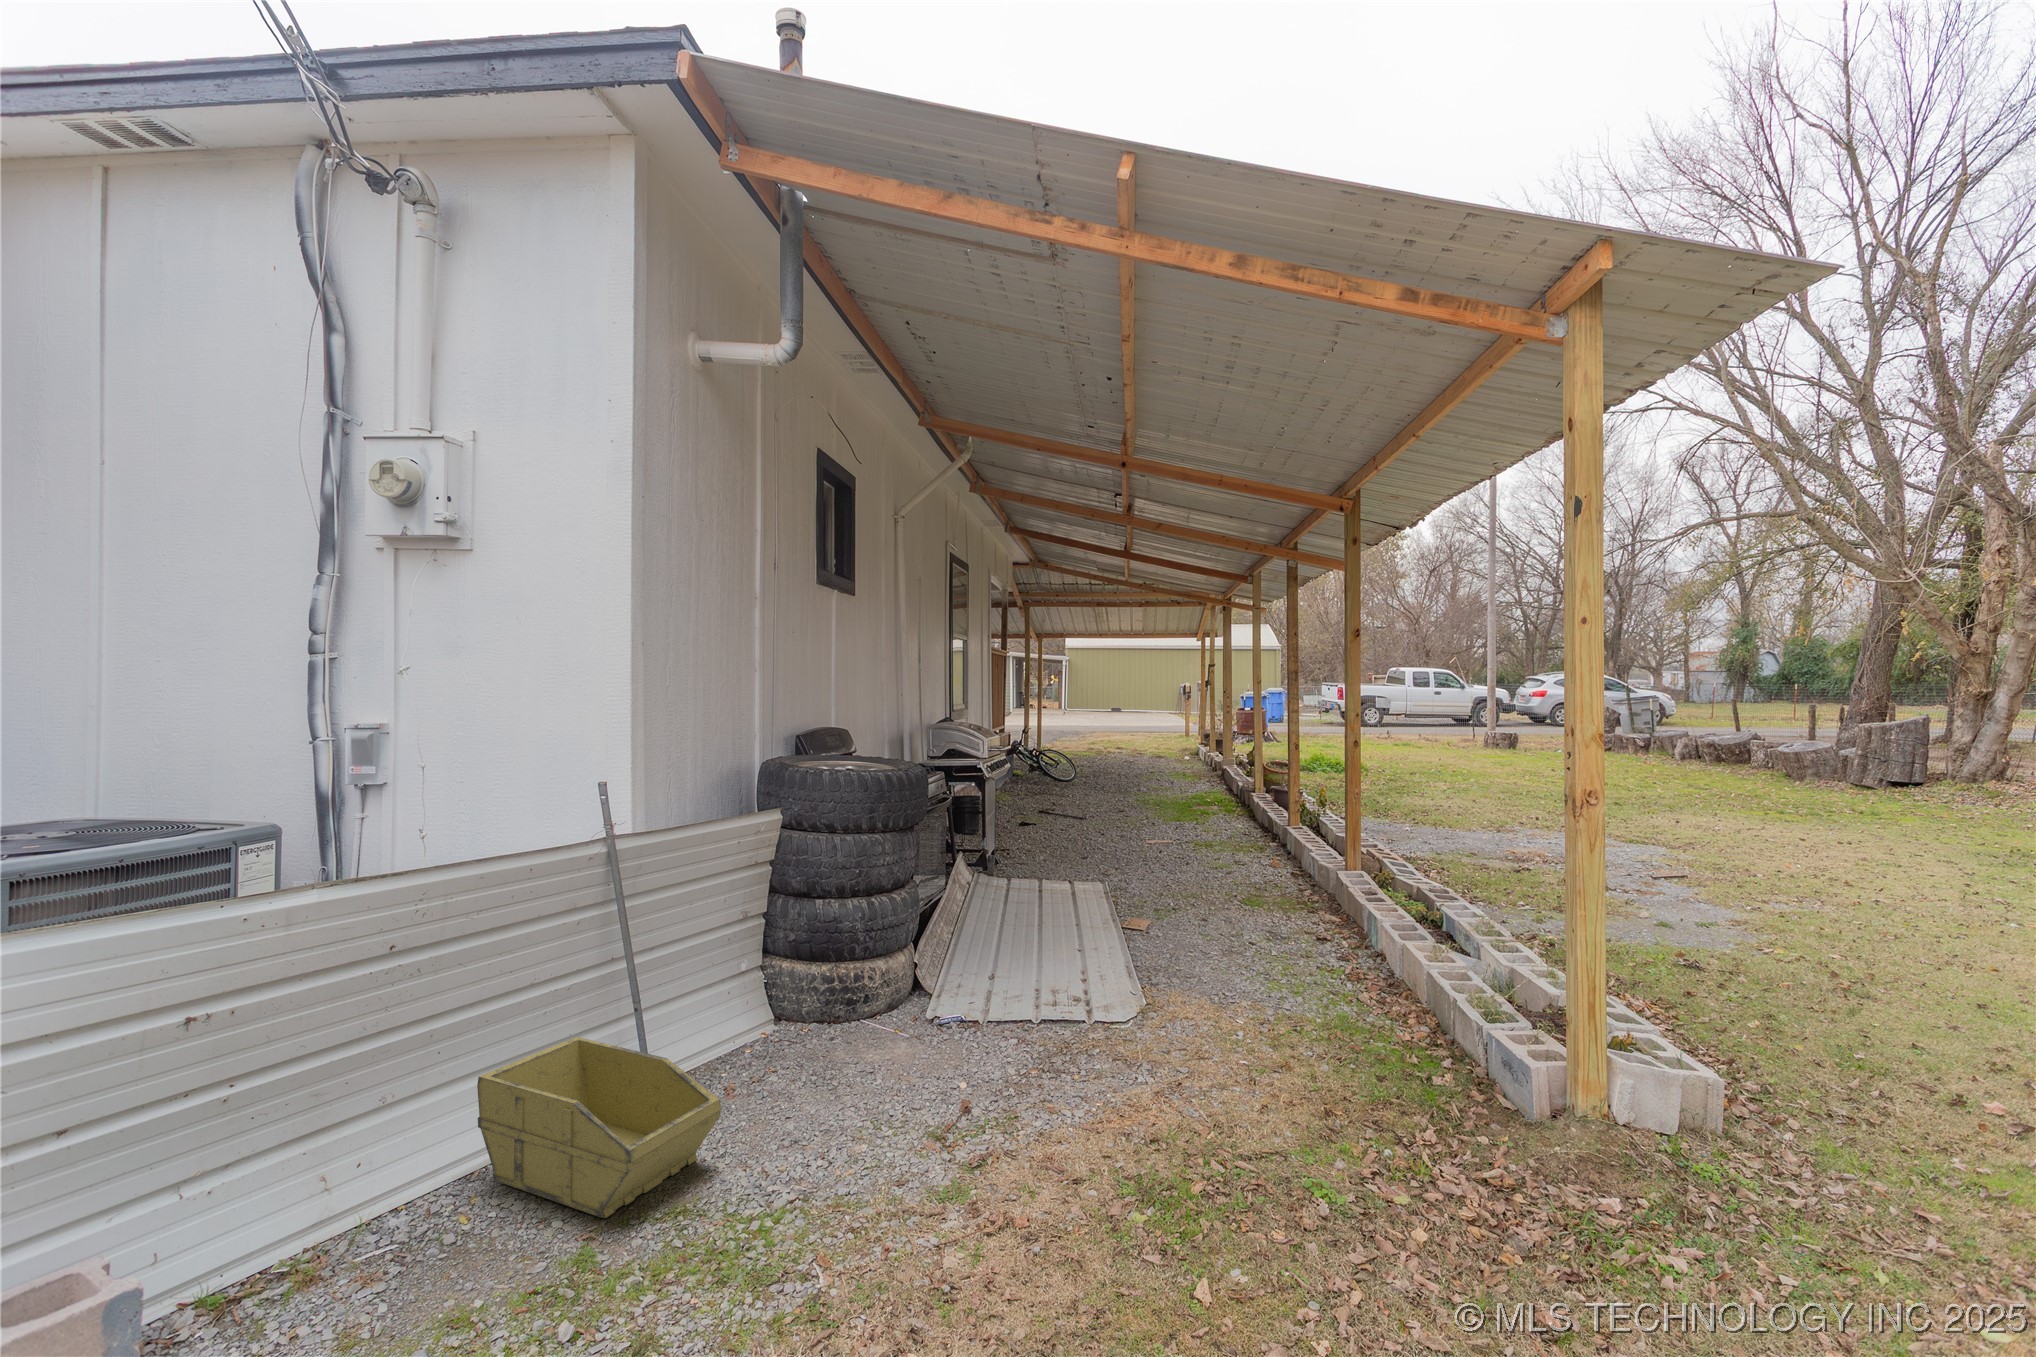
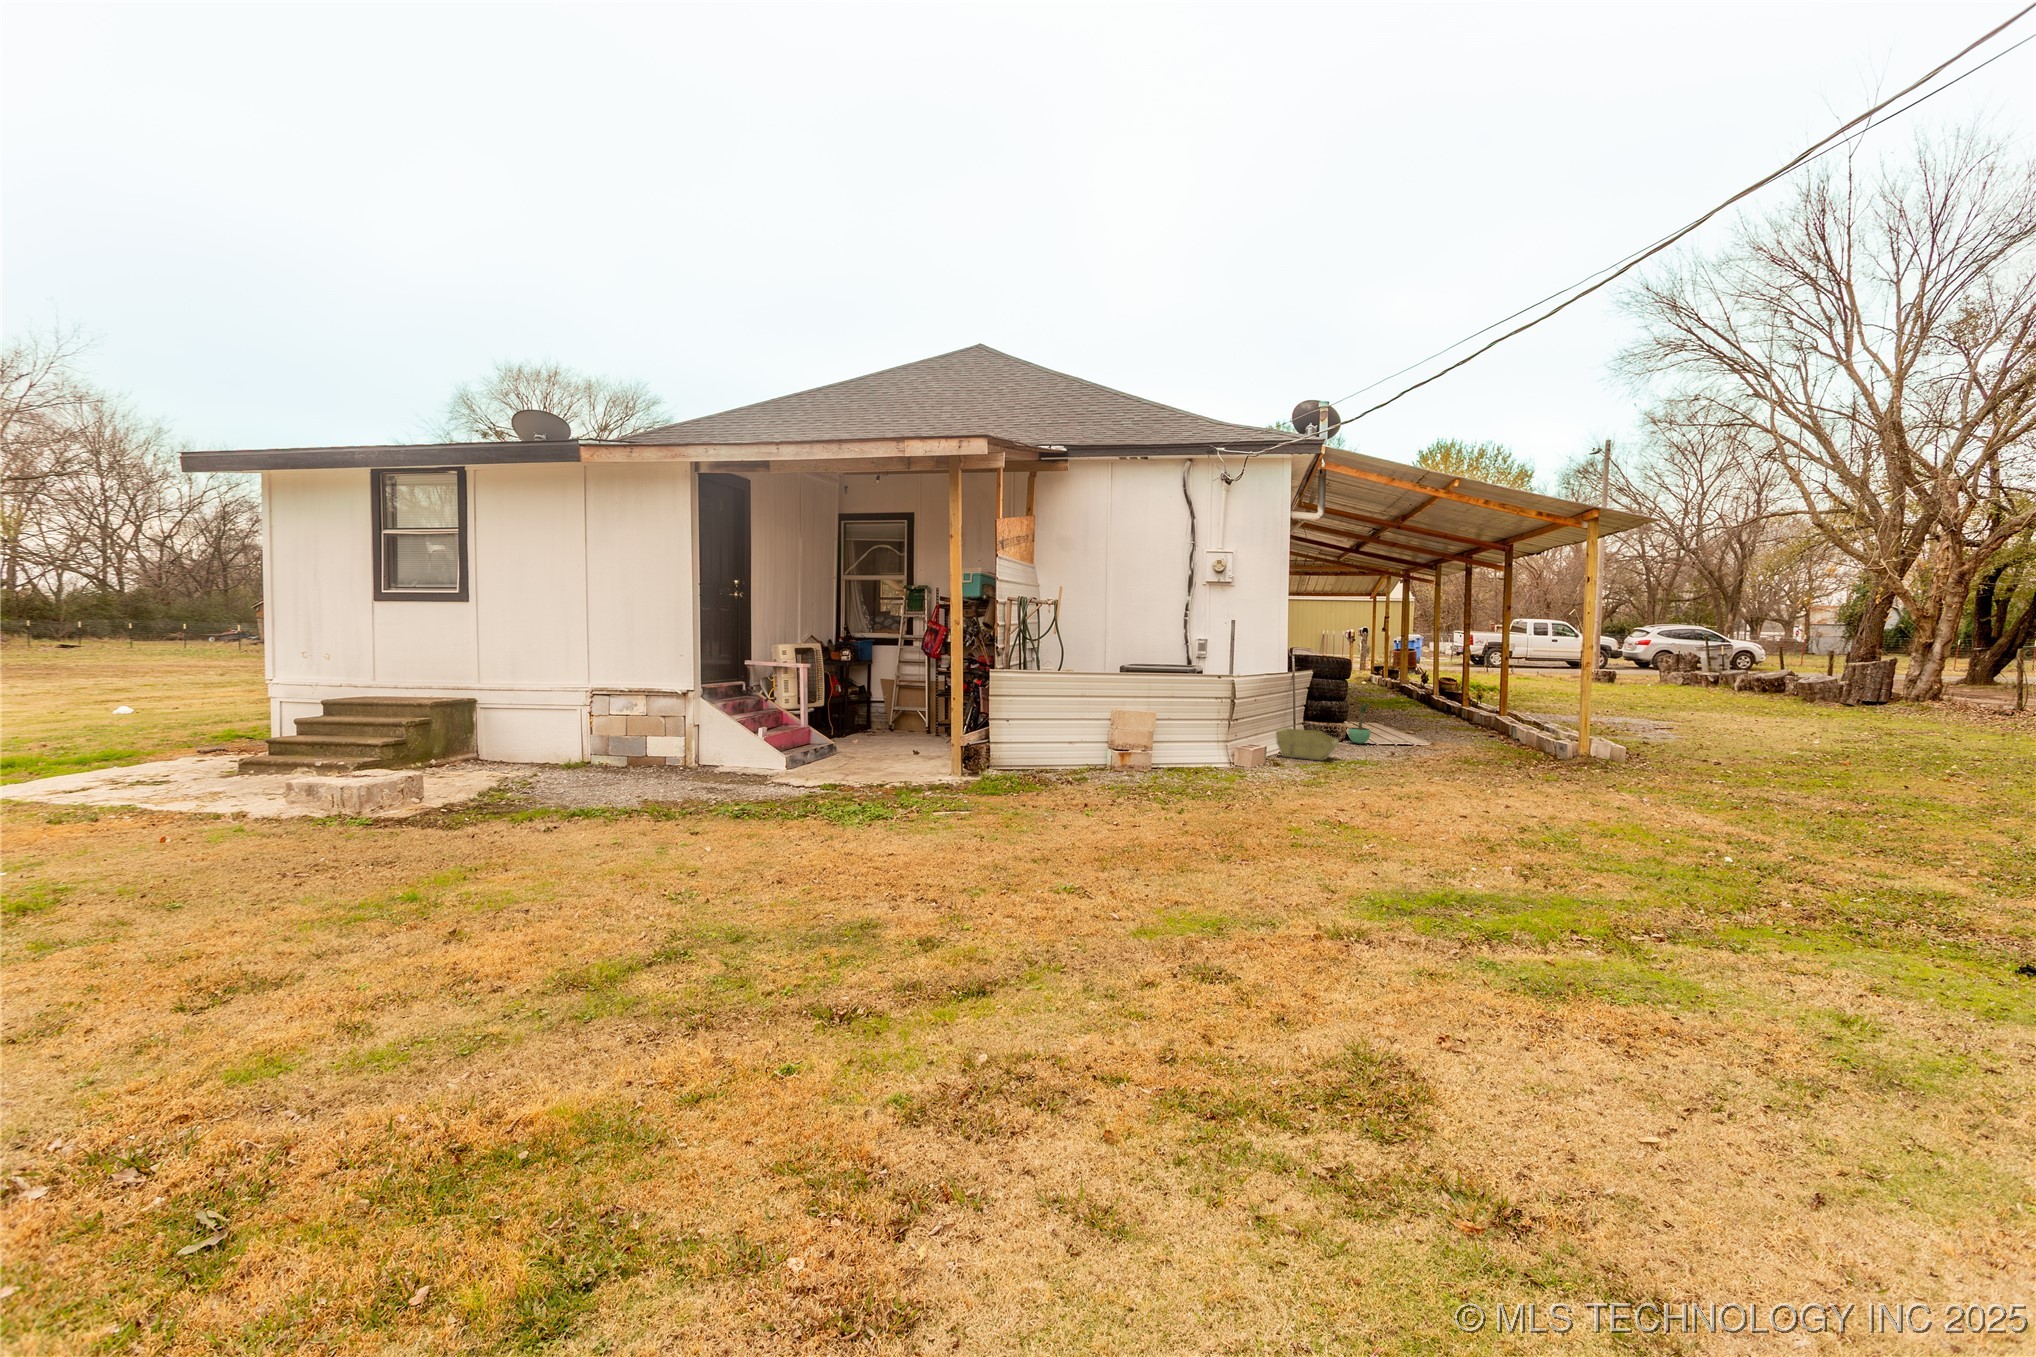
potted plant: none [912,892,970,1012] -> present [1348,703,1370,744]

